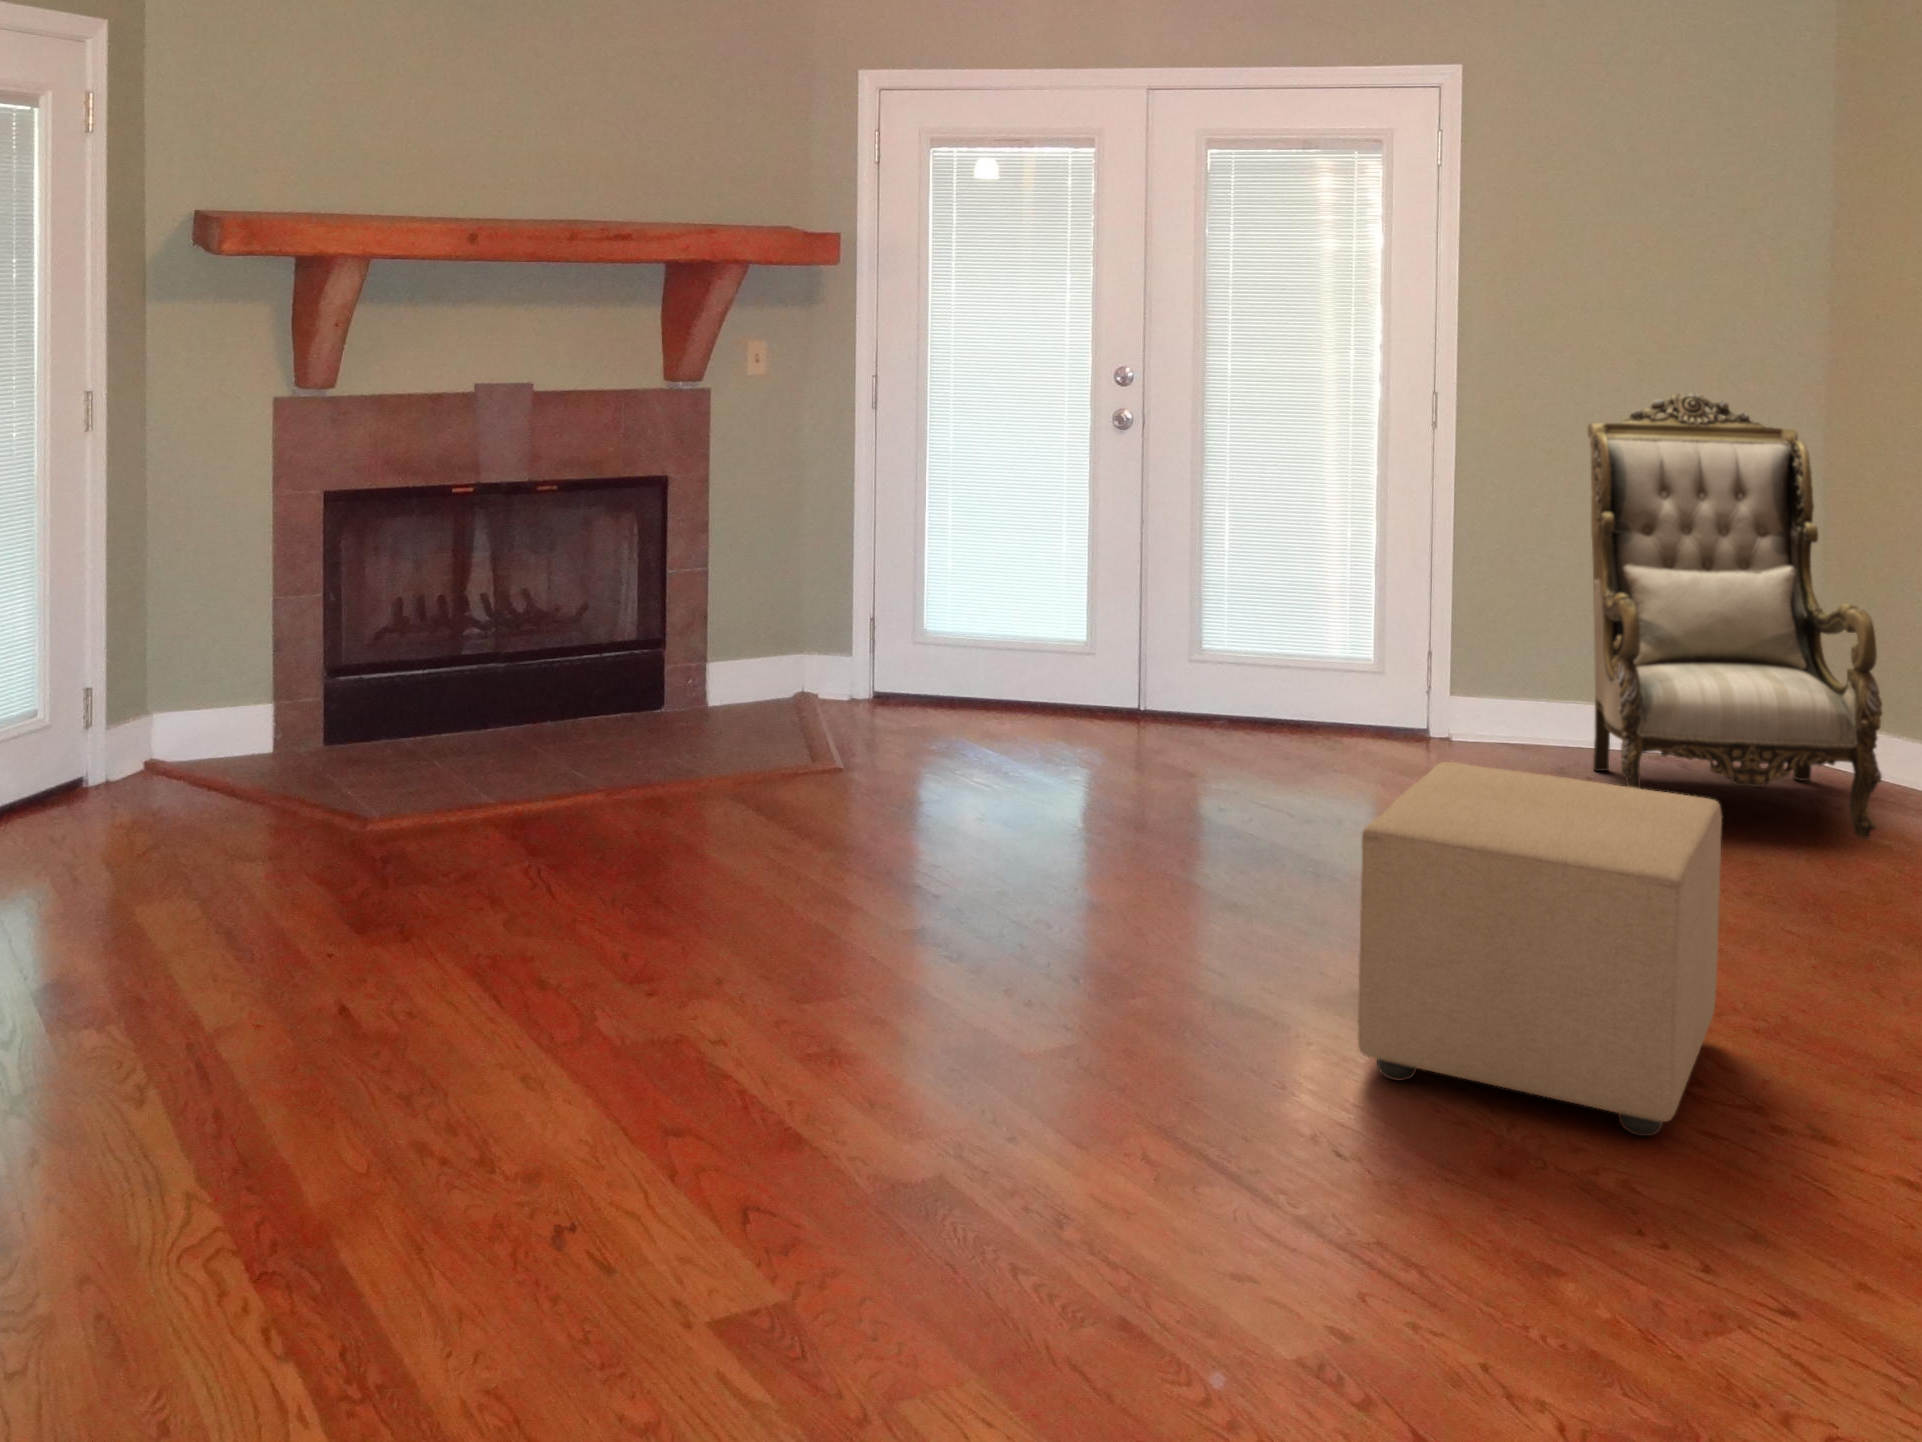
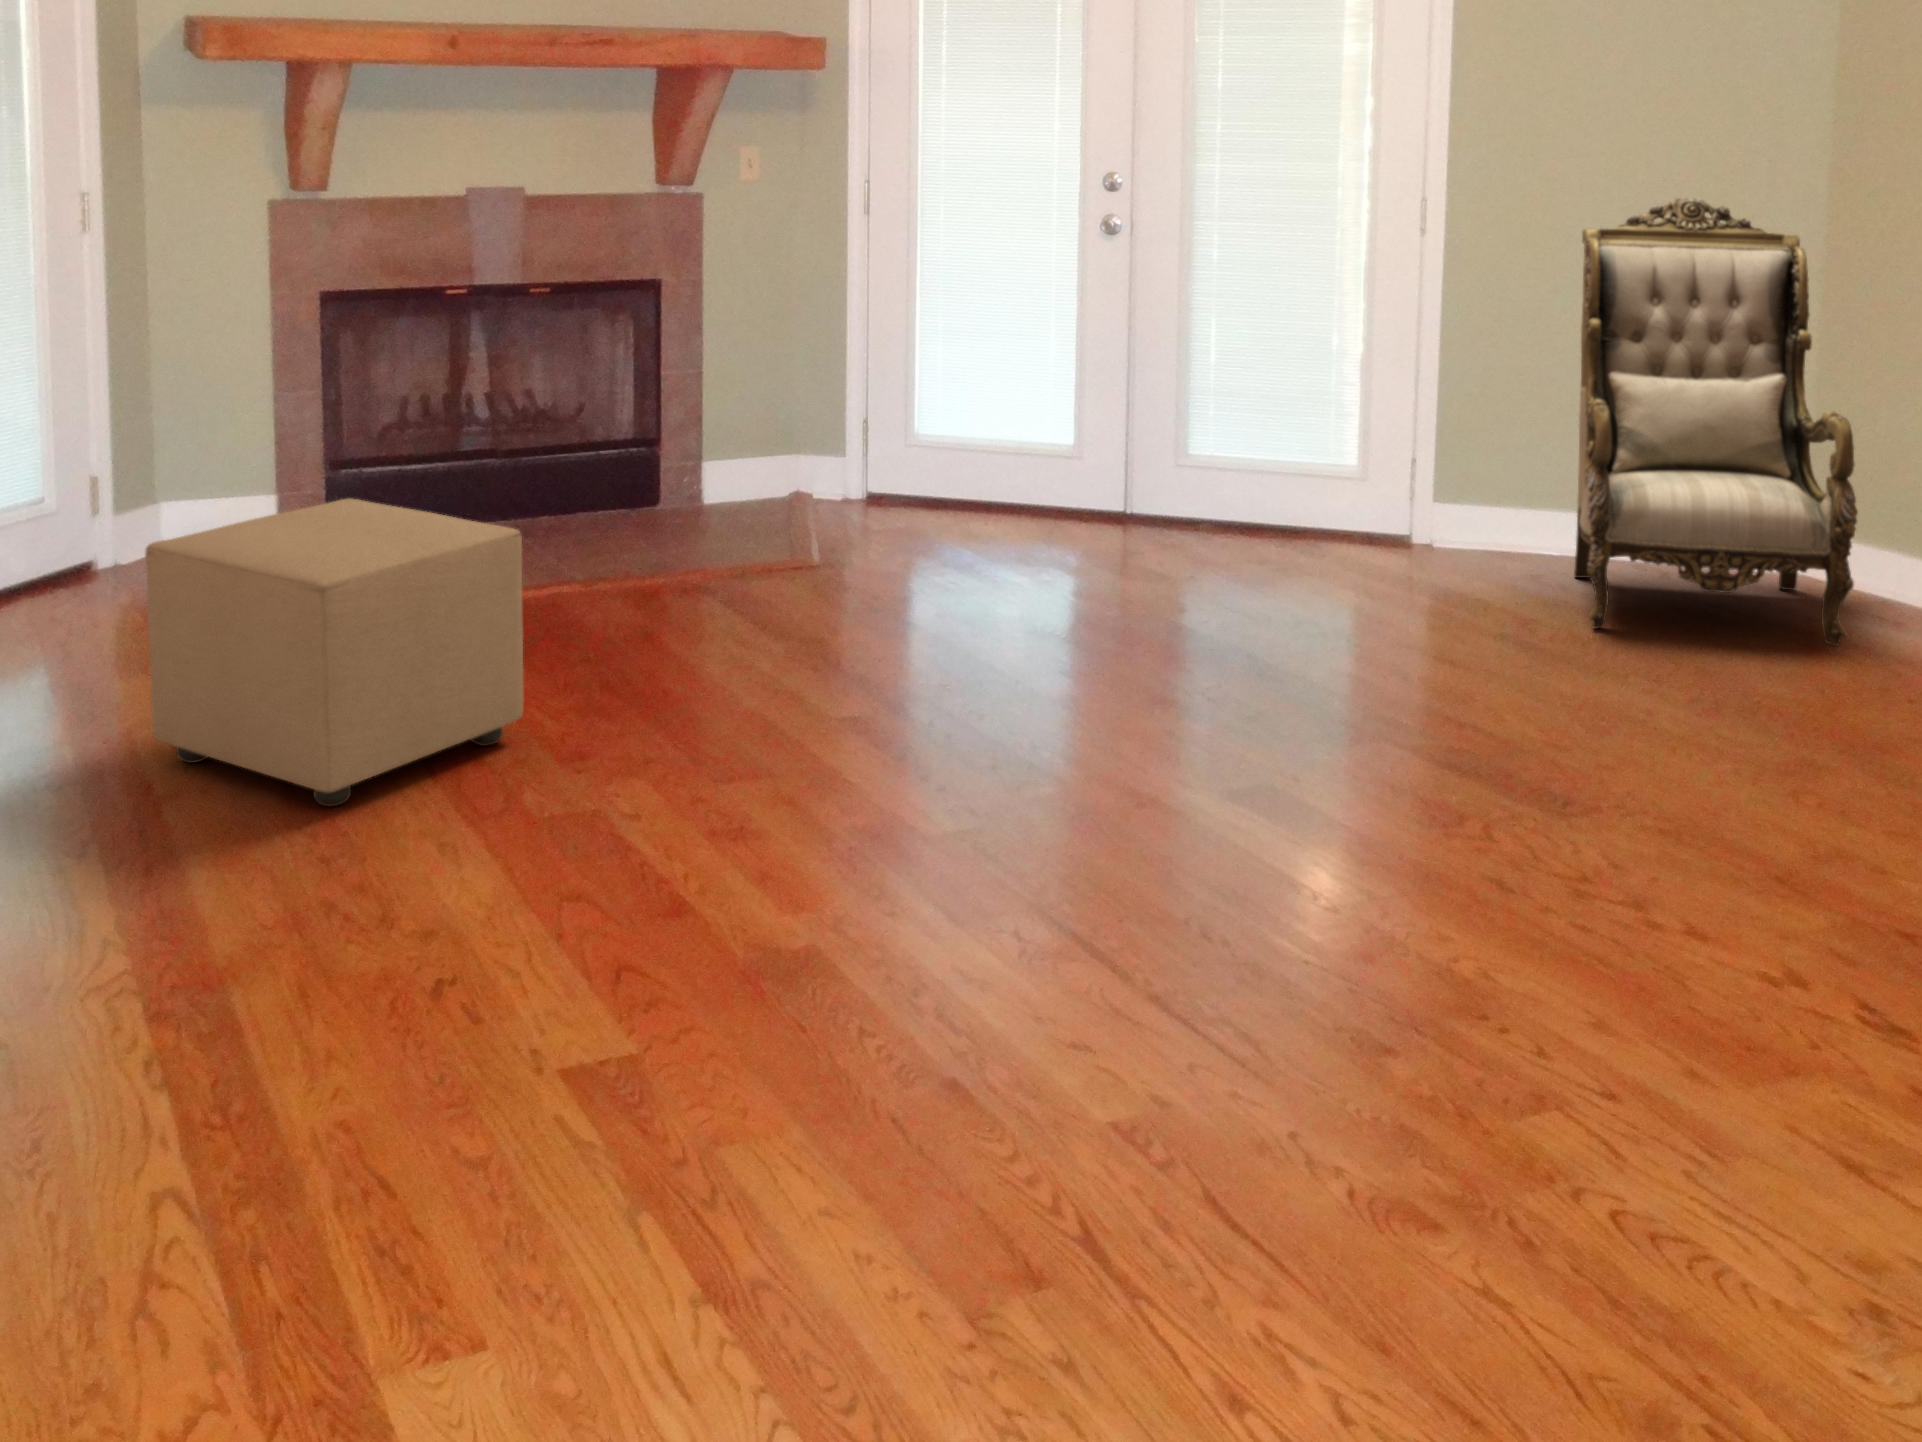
ottoman: present [1358,762,1722,1136] -> present [145,499,523,806]

